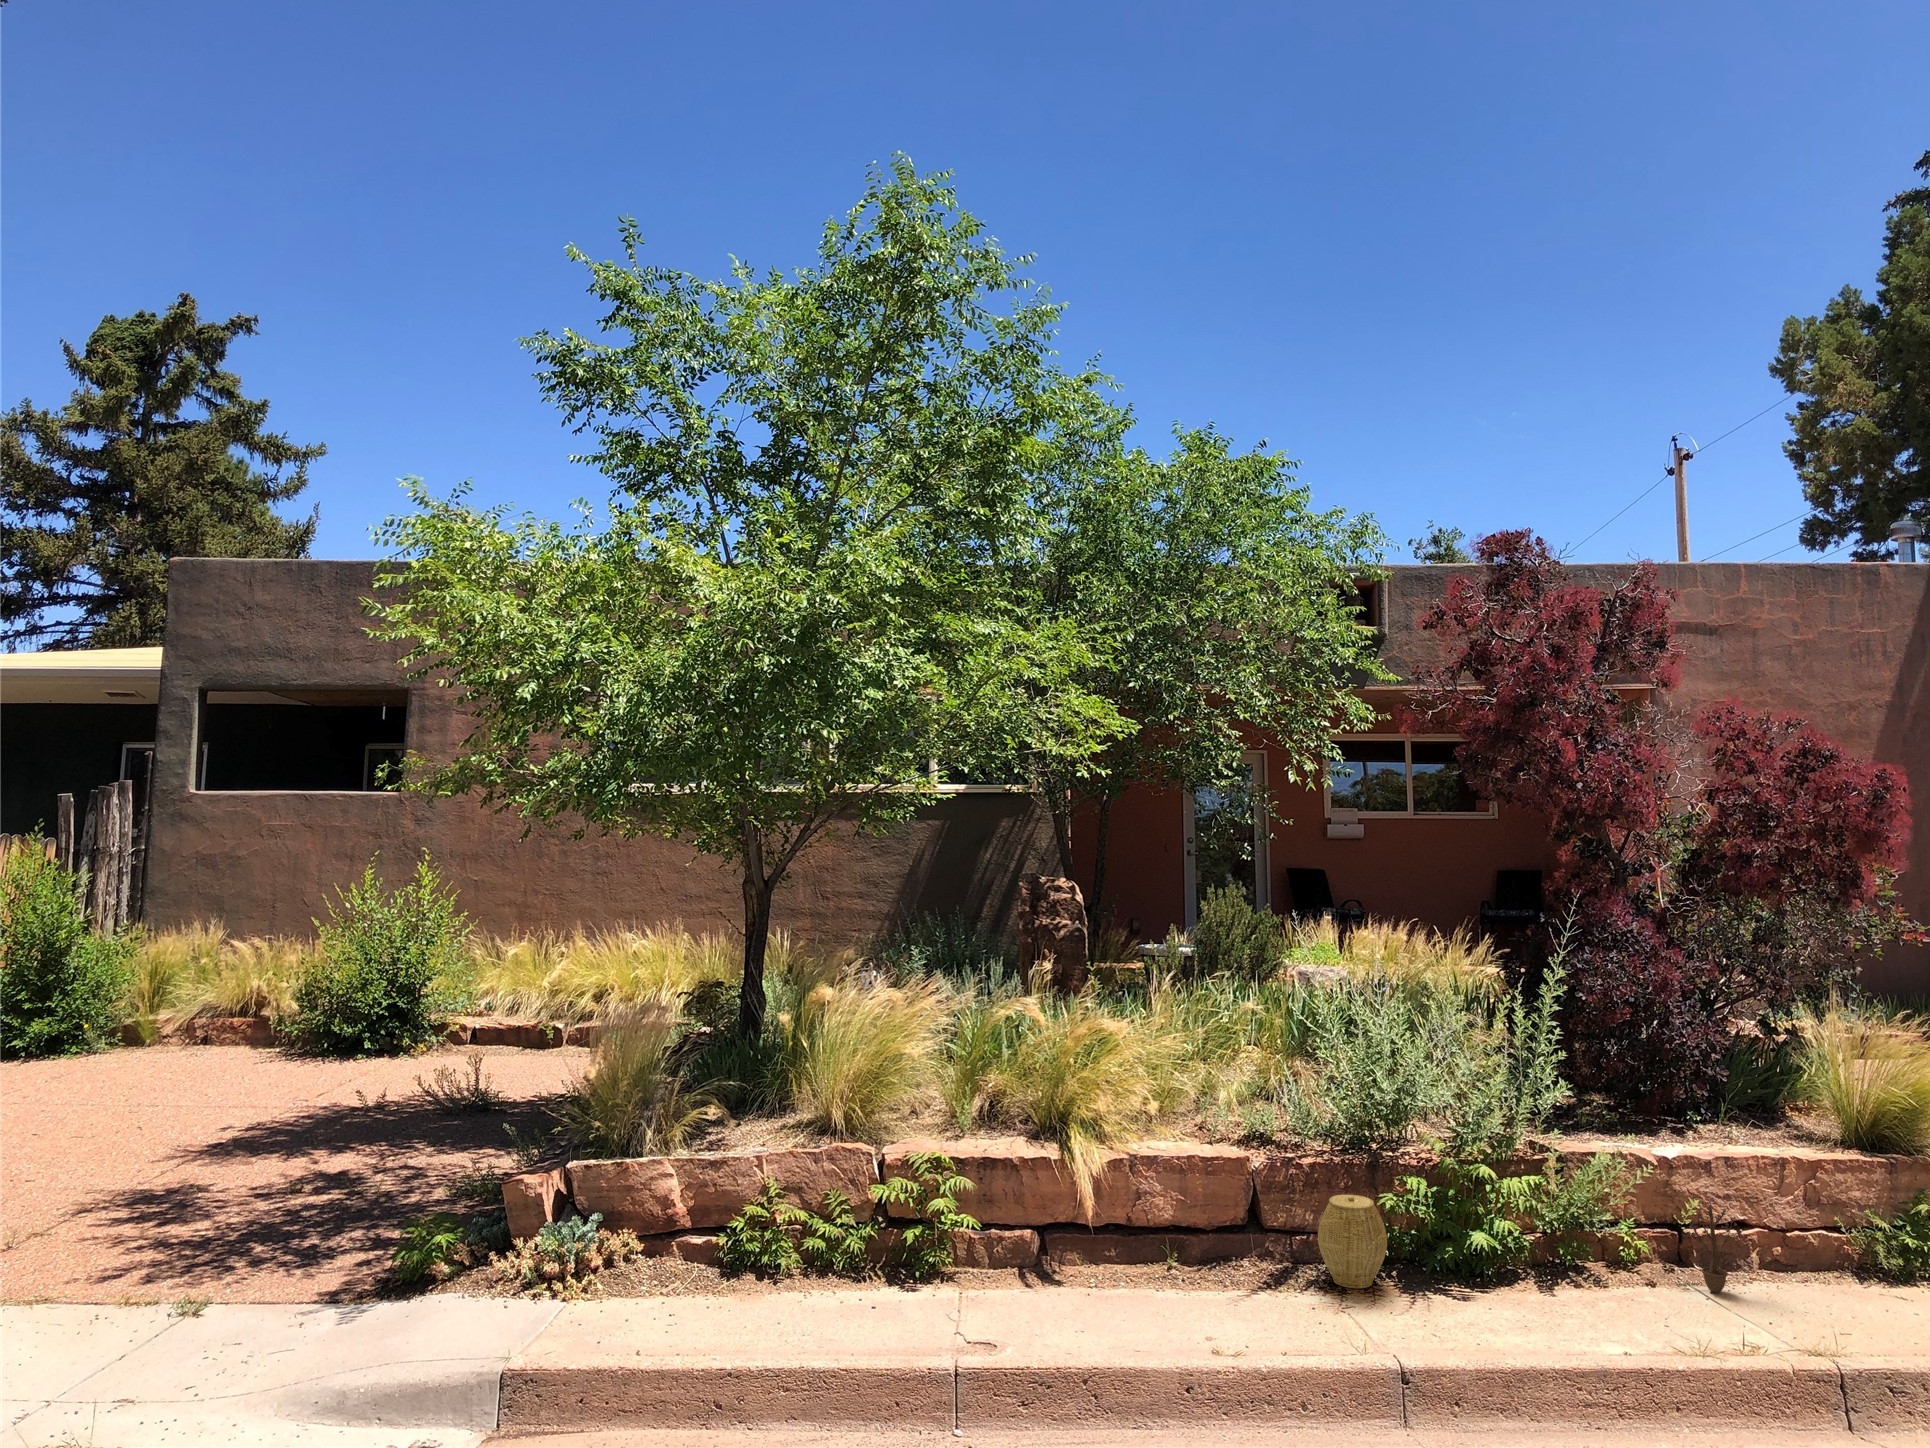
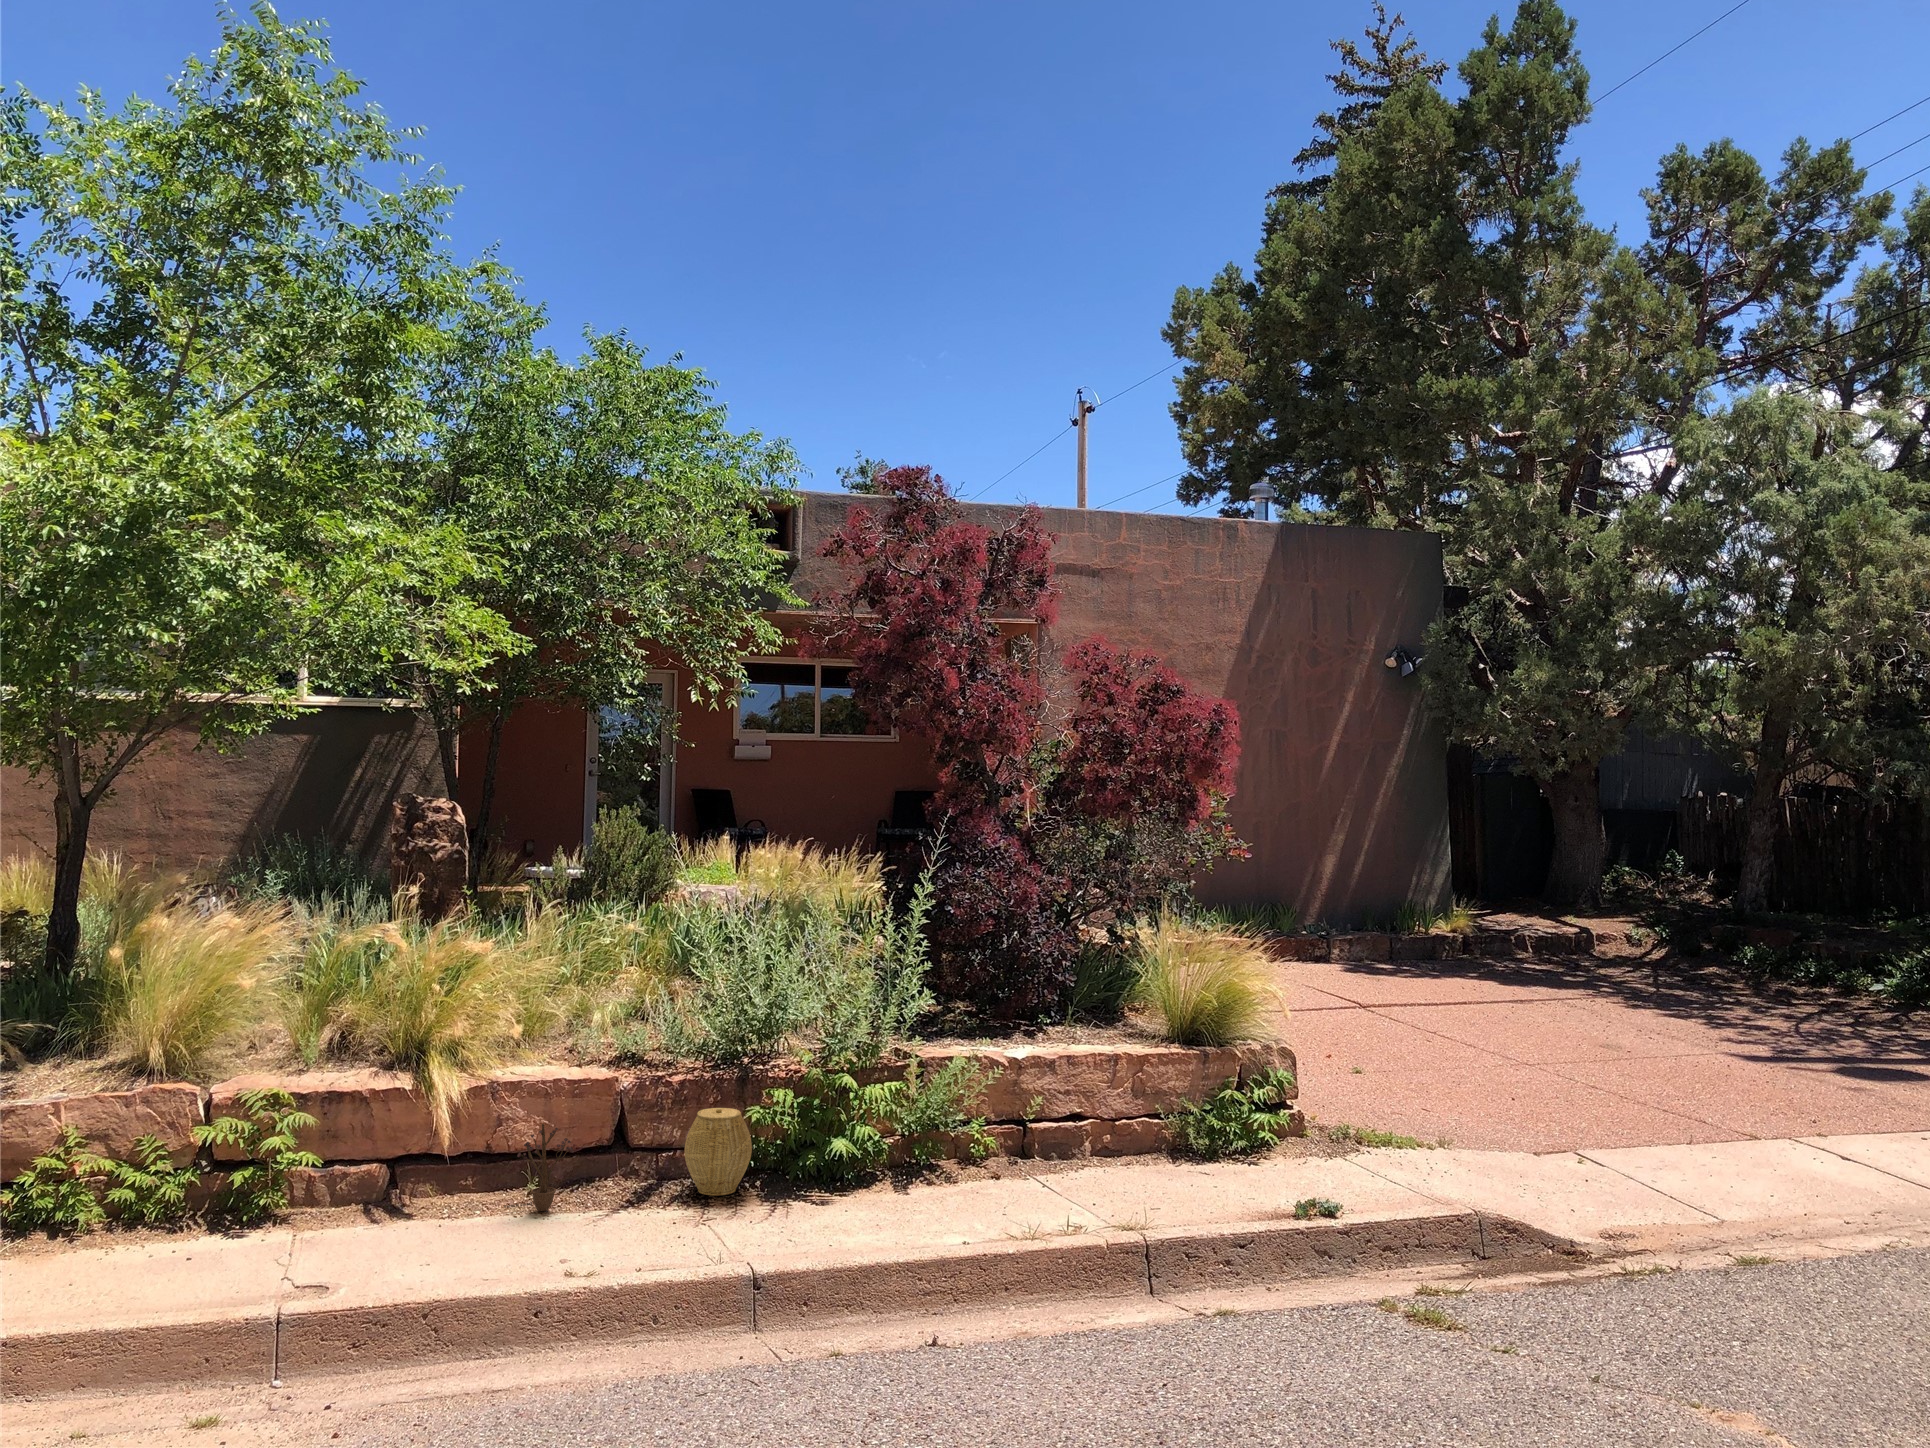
decorative plant: present [1676,1205,1741,1293] -> present [504,1124,573,1211]

